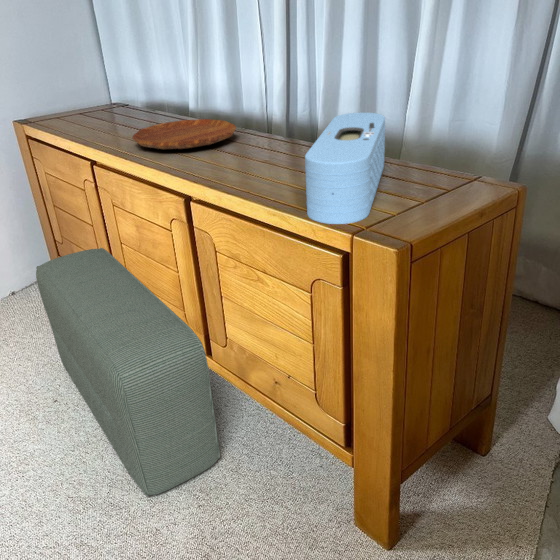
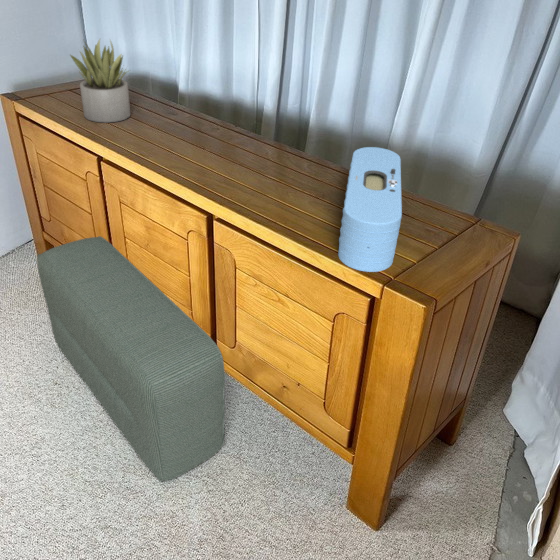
succulent plant: none [67,52,130,134] -> present [71,40,130,122]
tray: present [132,119,236,149] -> none [144,118,246,157]

